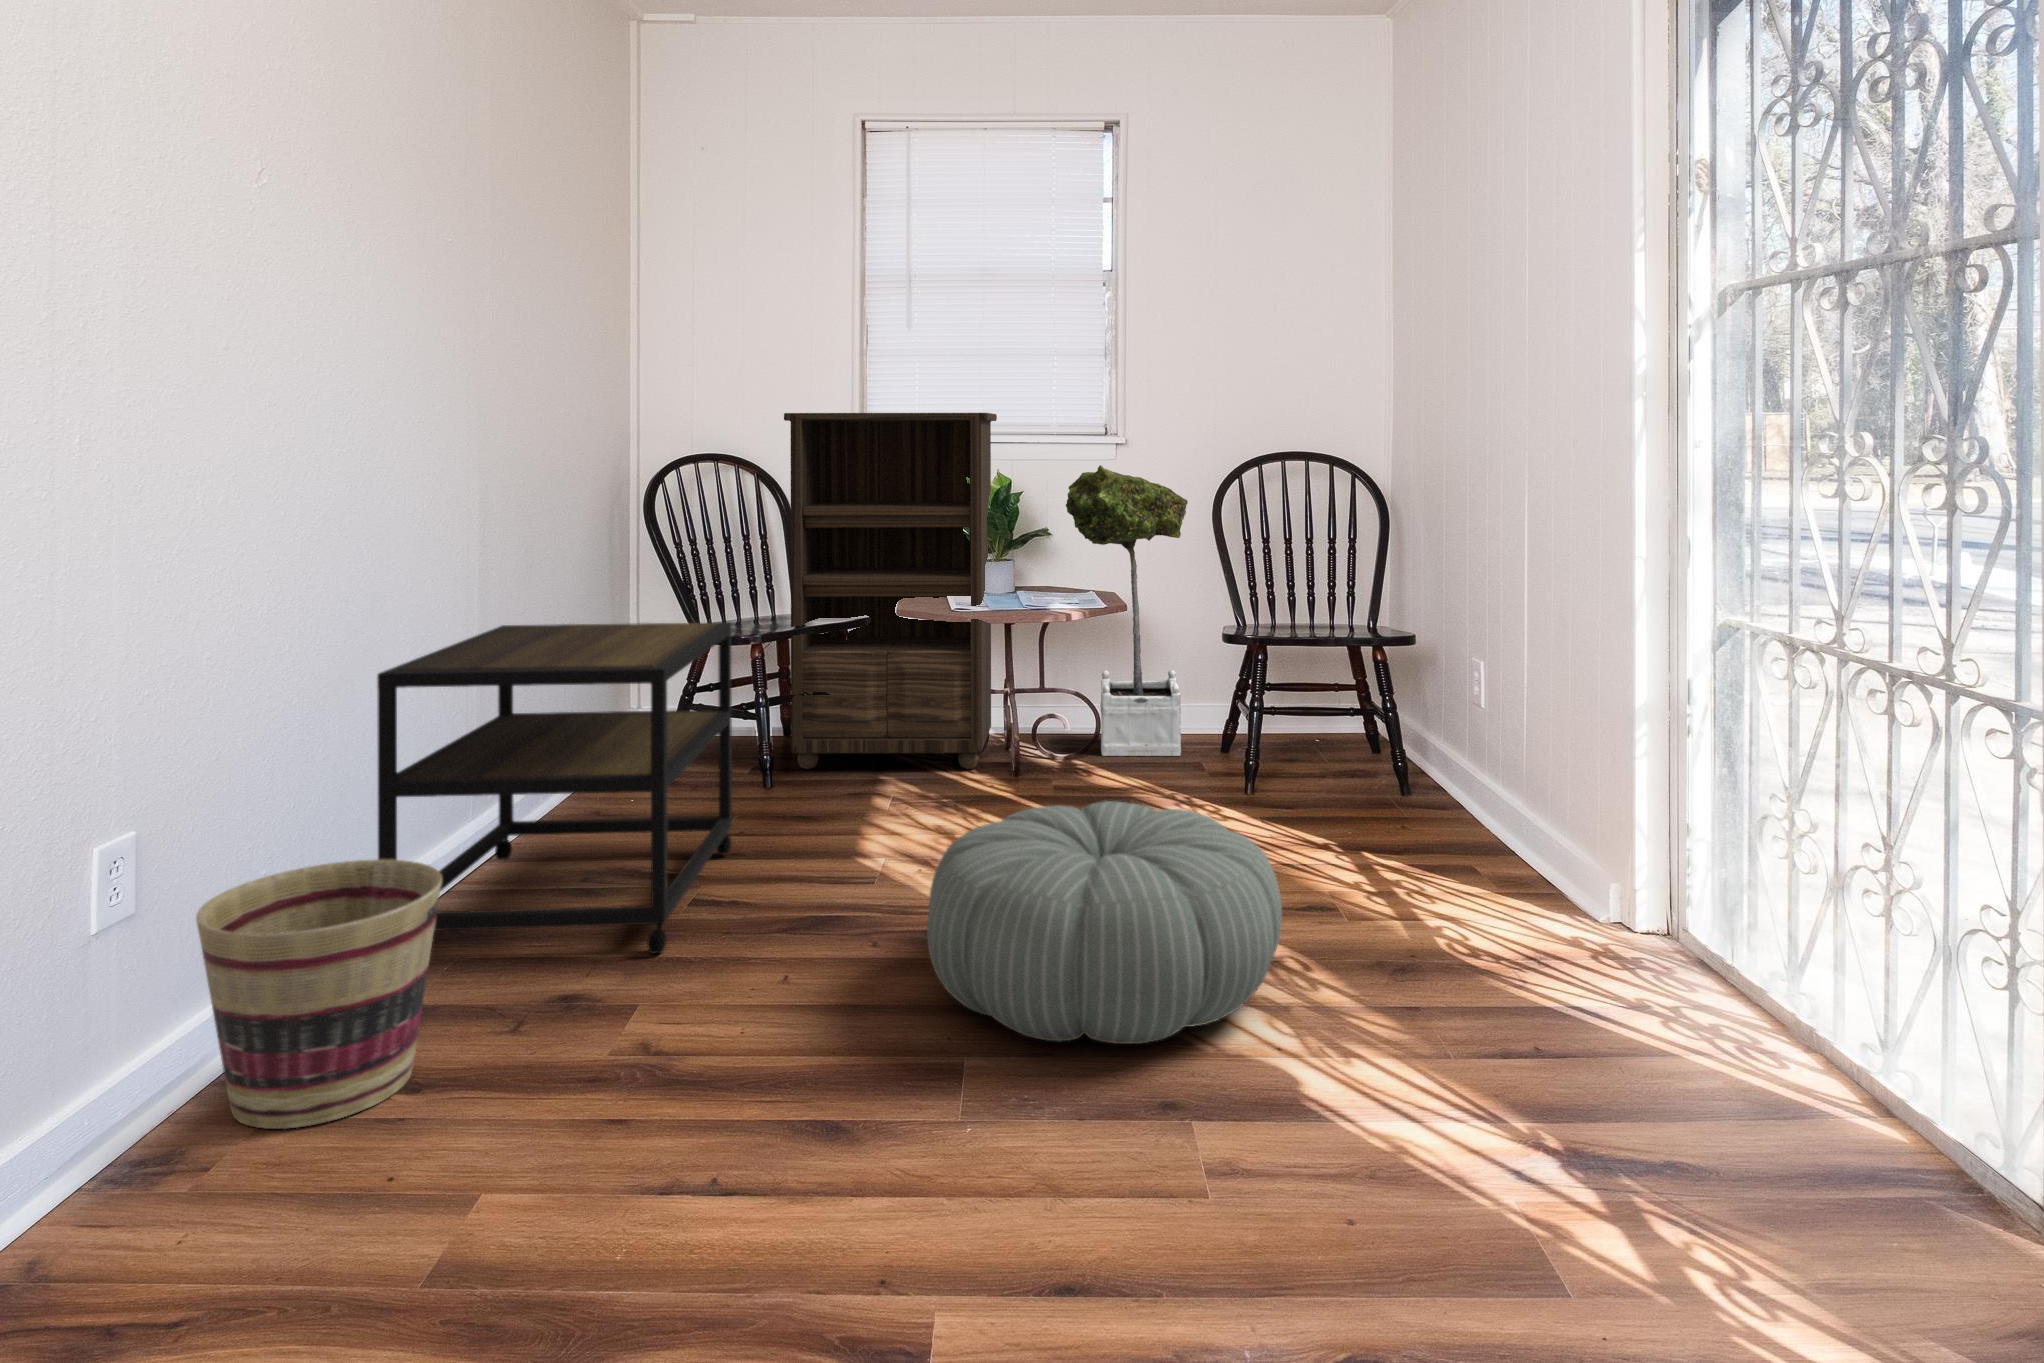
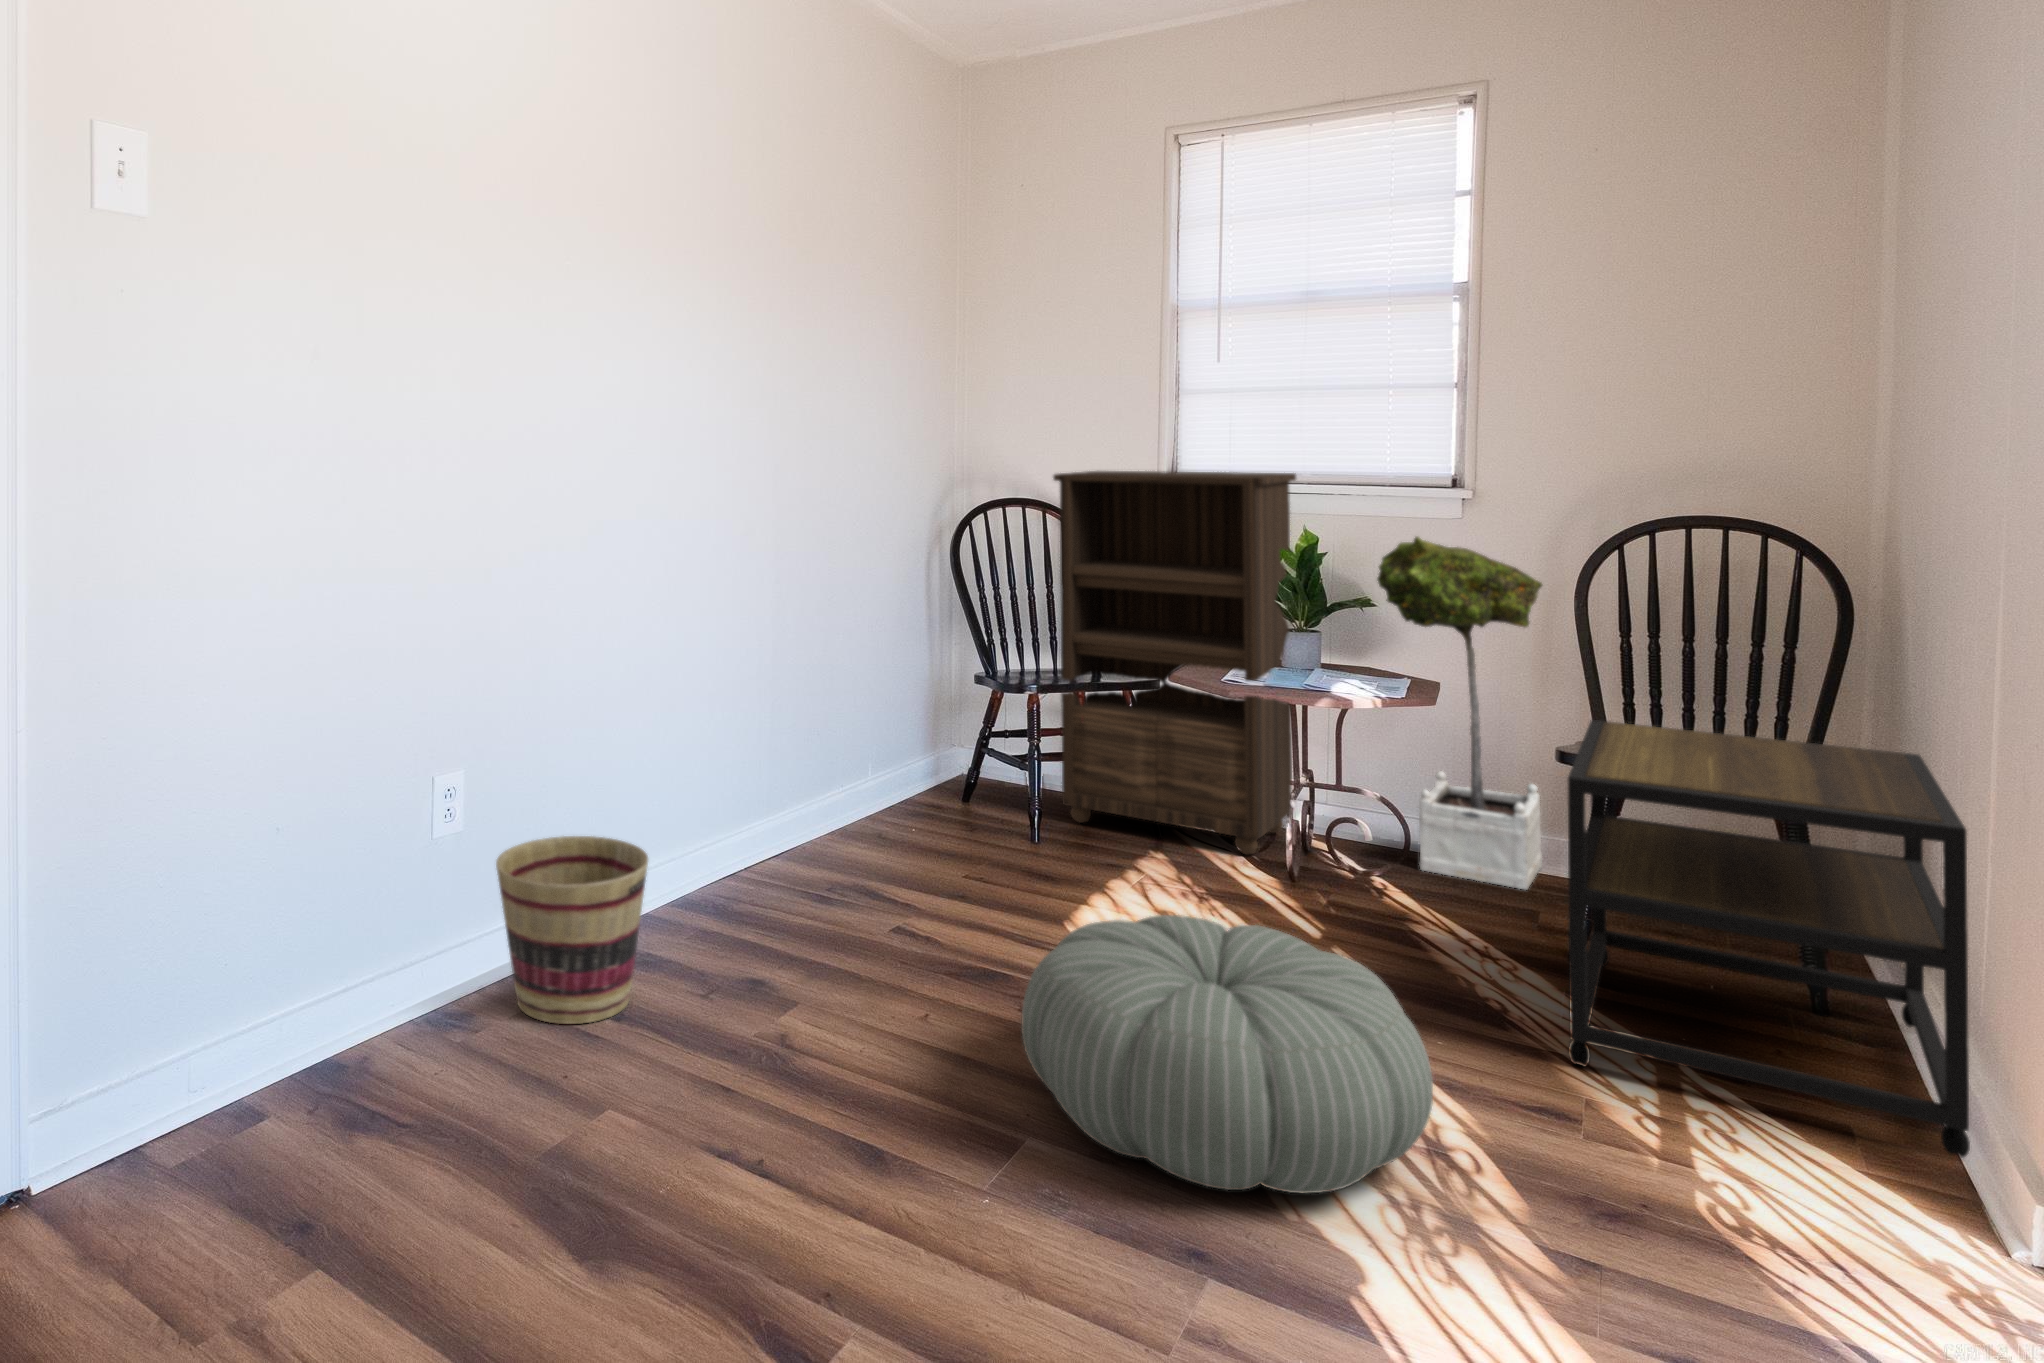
side table: present [377,622,732,954] -> present [1568,720,1970,1158]

